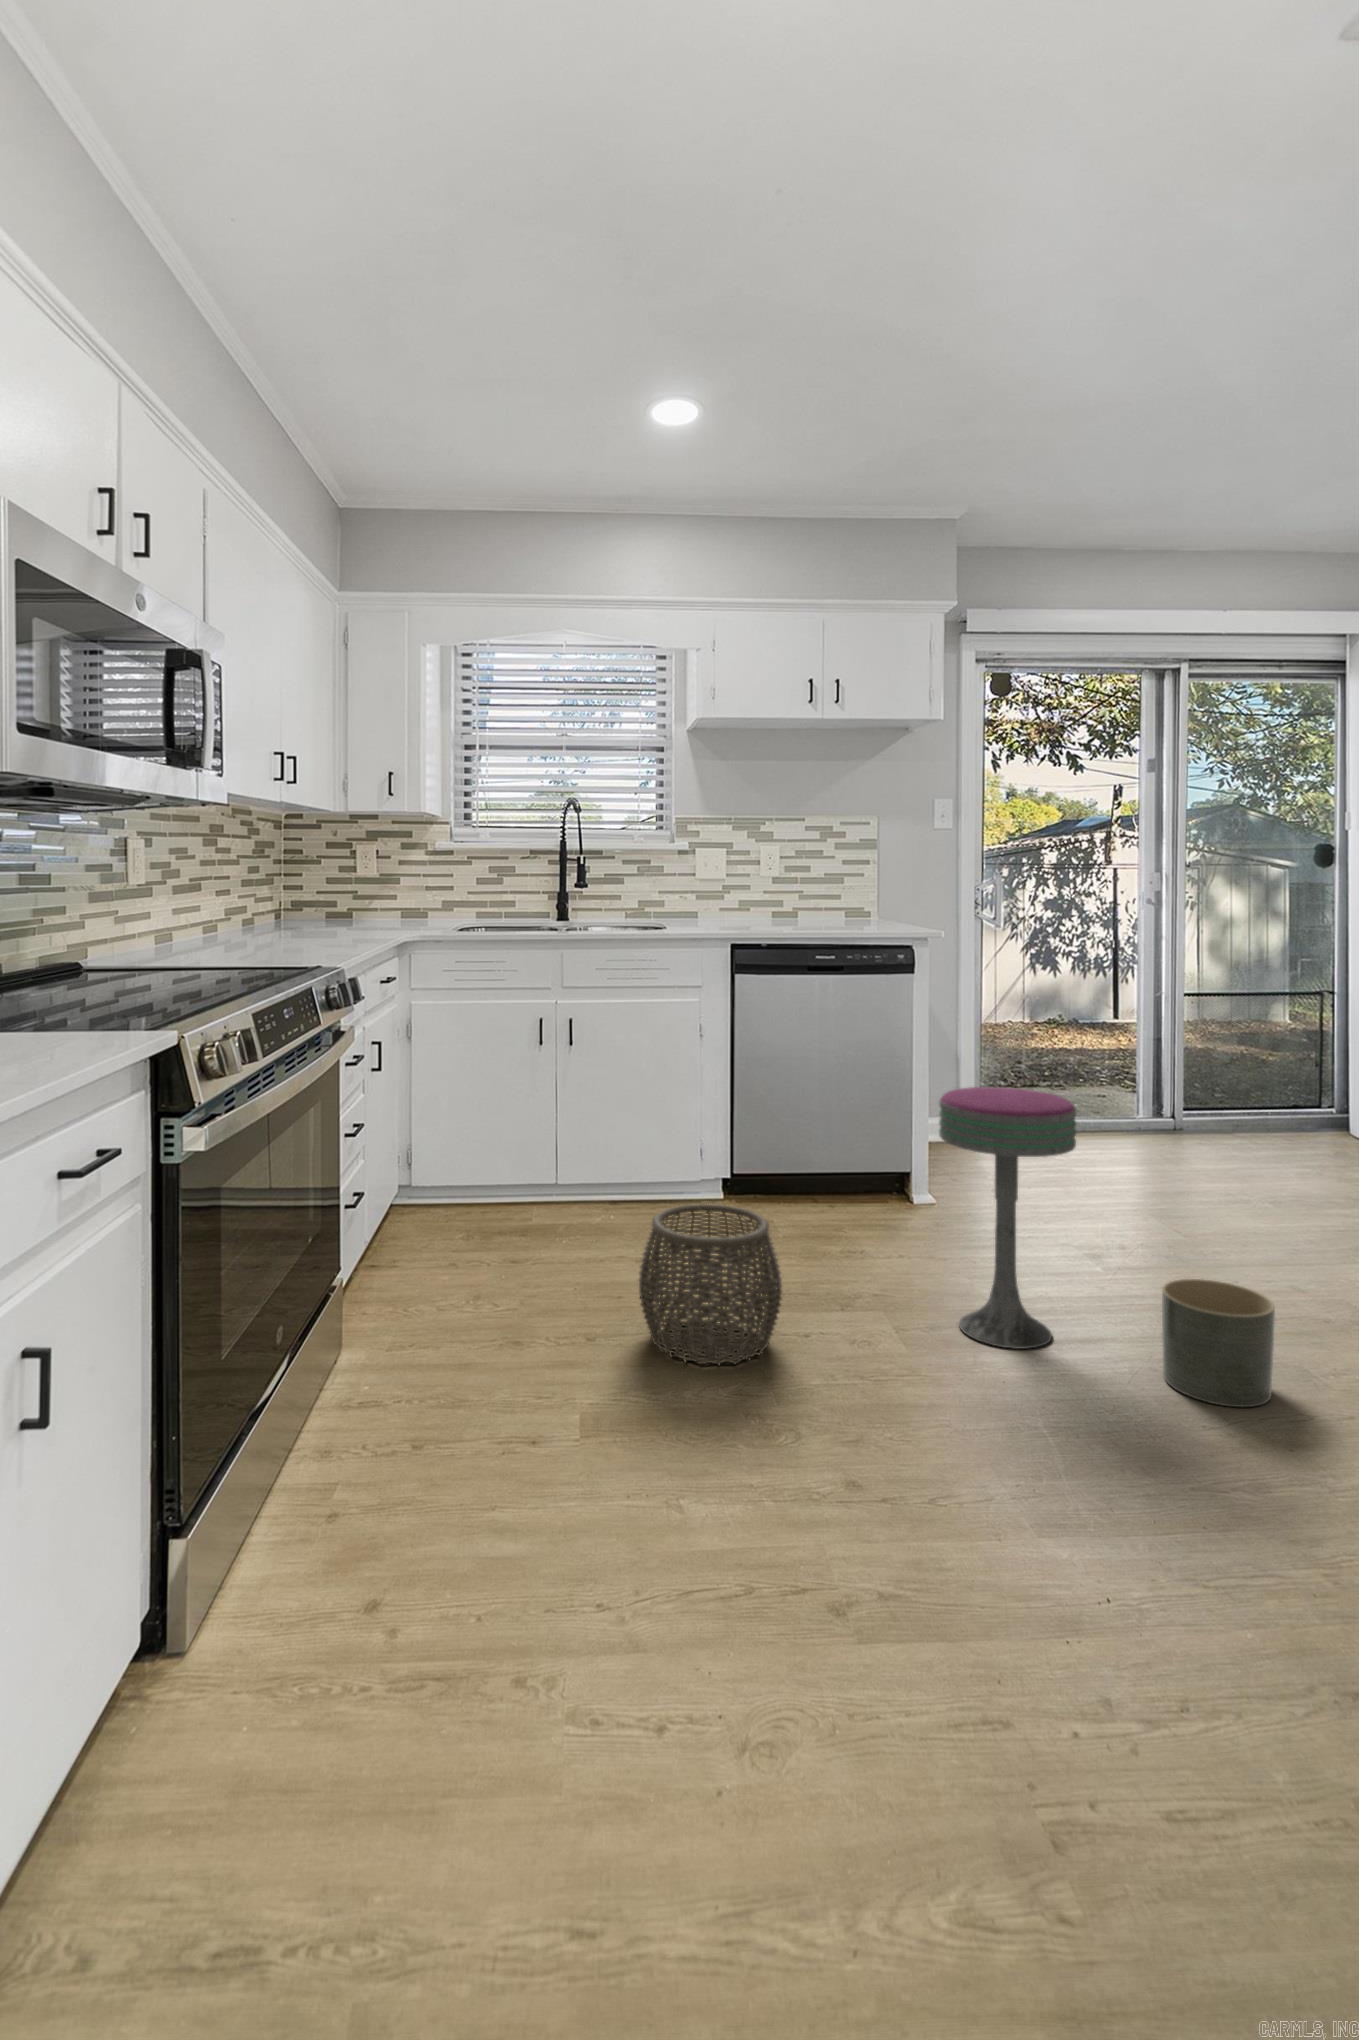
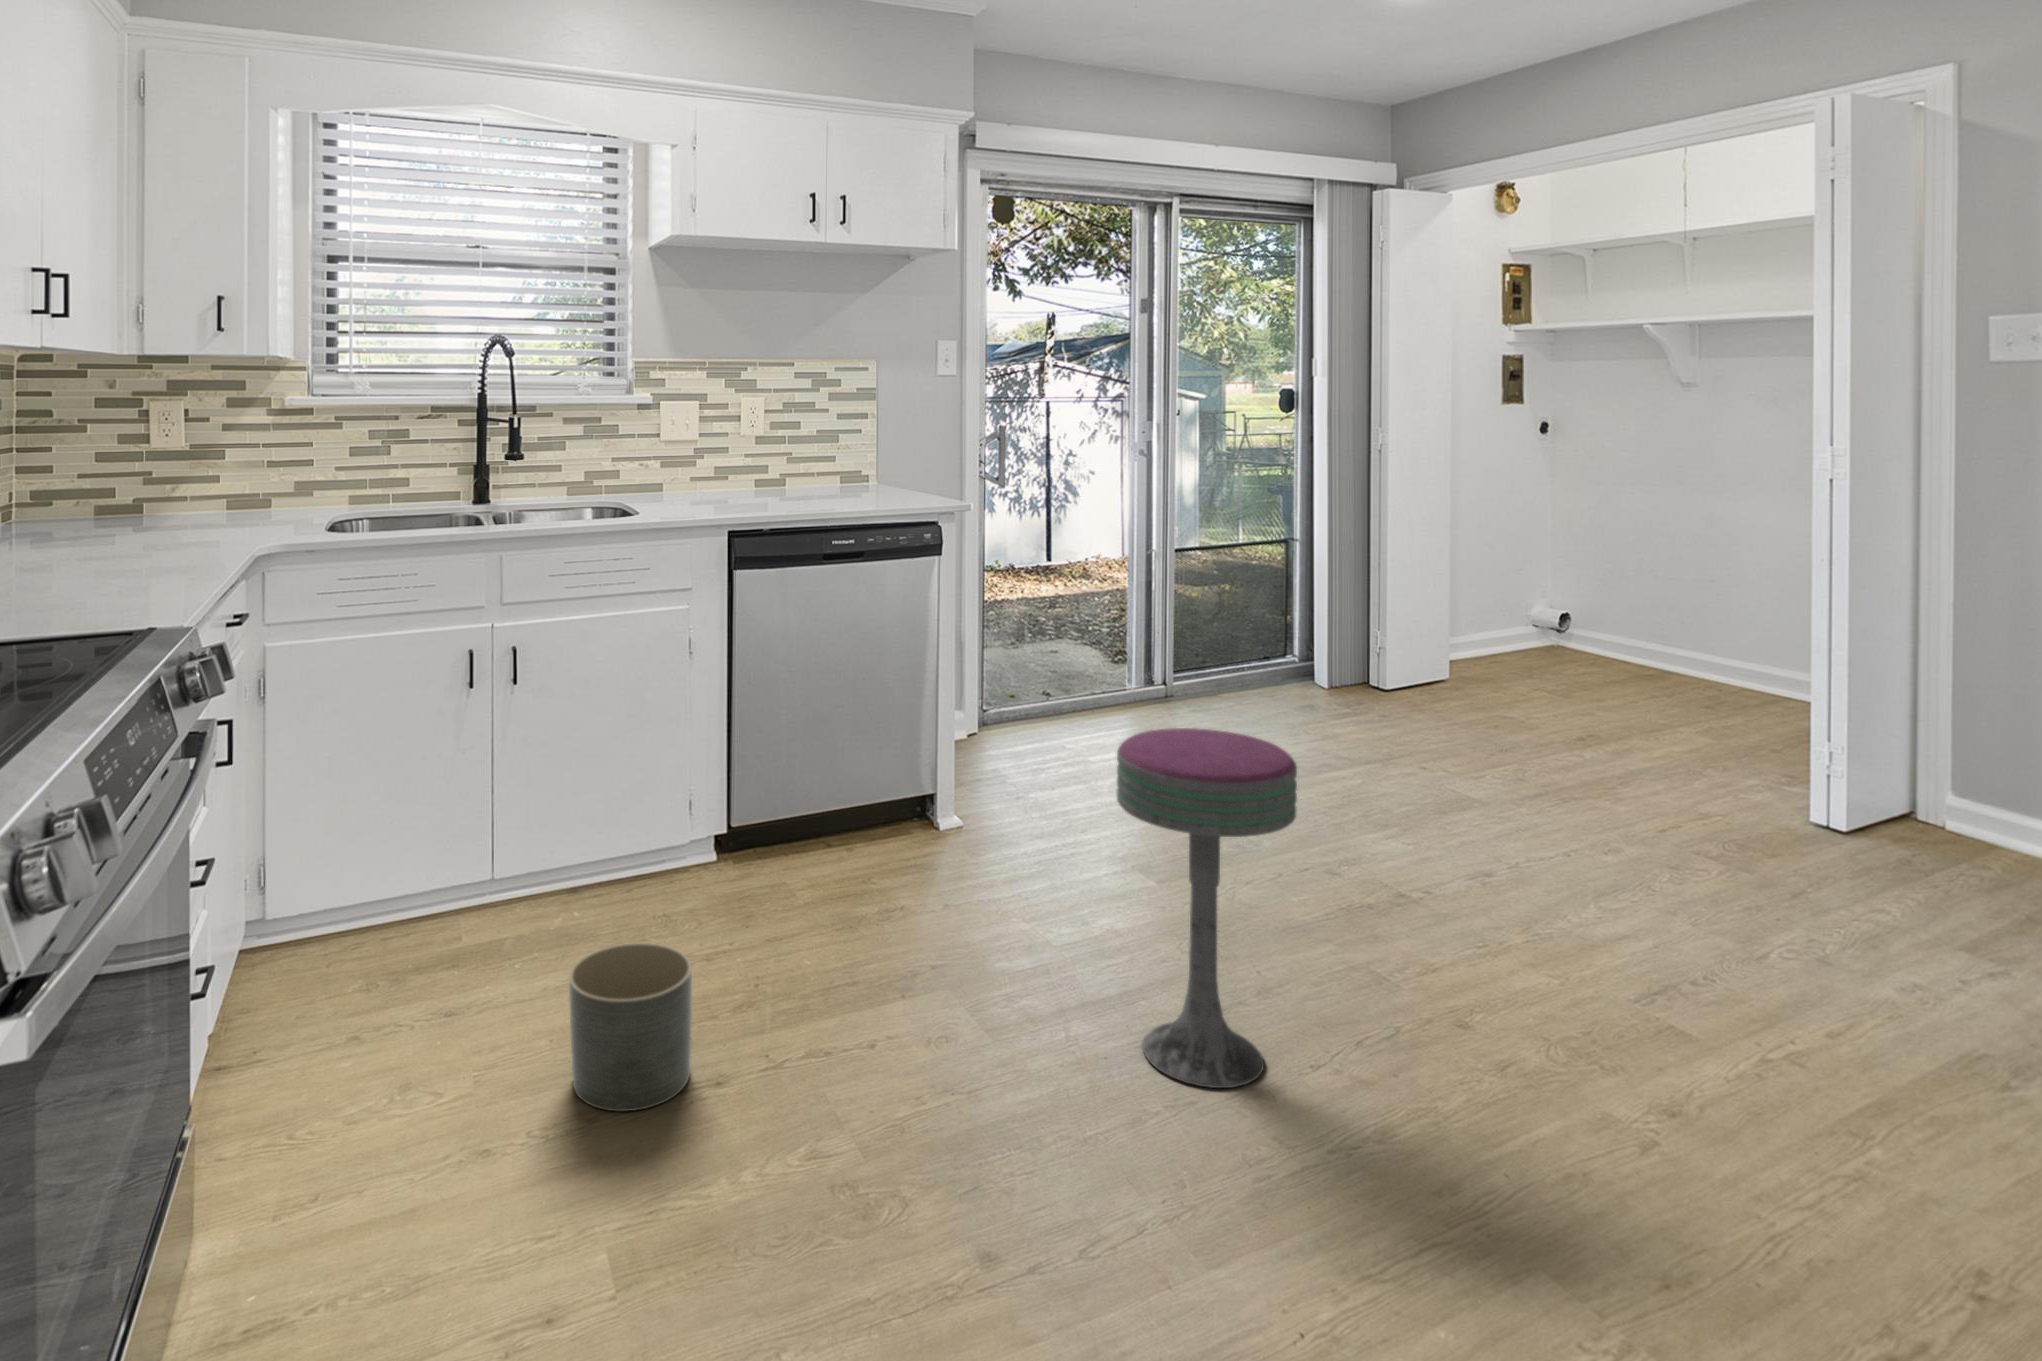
woven basket: present [639,1204,782,1365] -> none [743,952,963,1231]
planter: present [1162,1279,1275,1407] -> present [569,943,692,1111]

